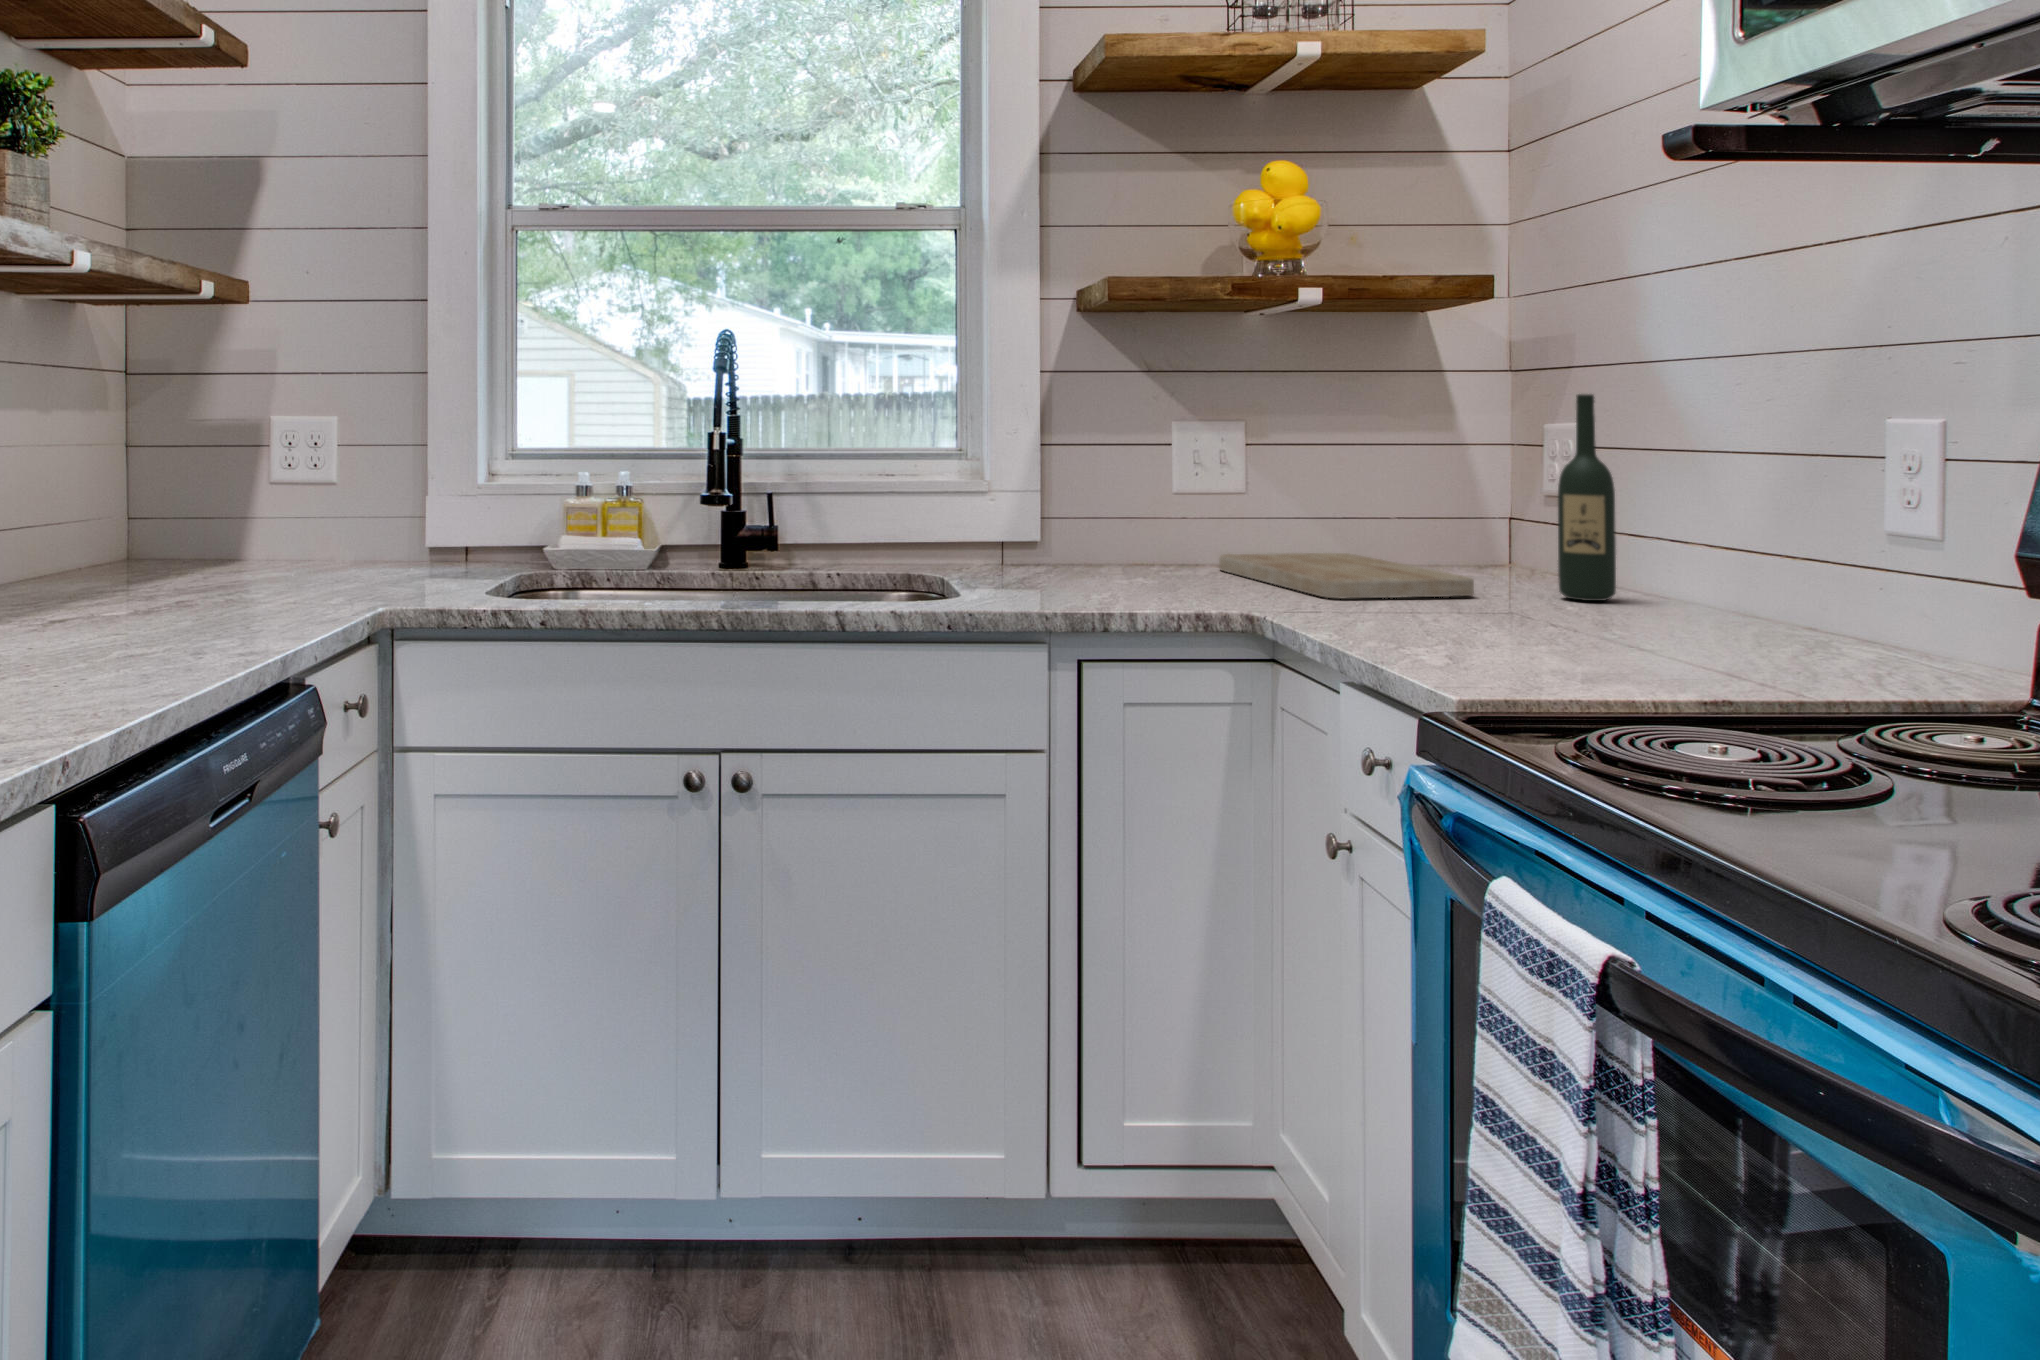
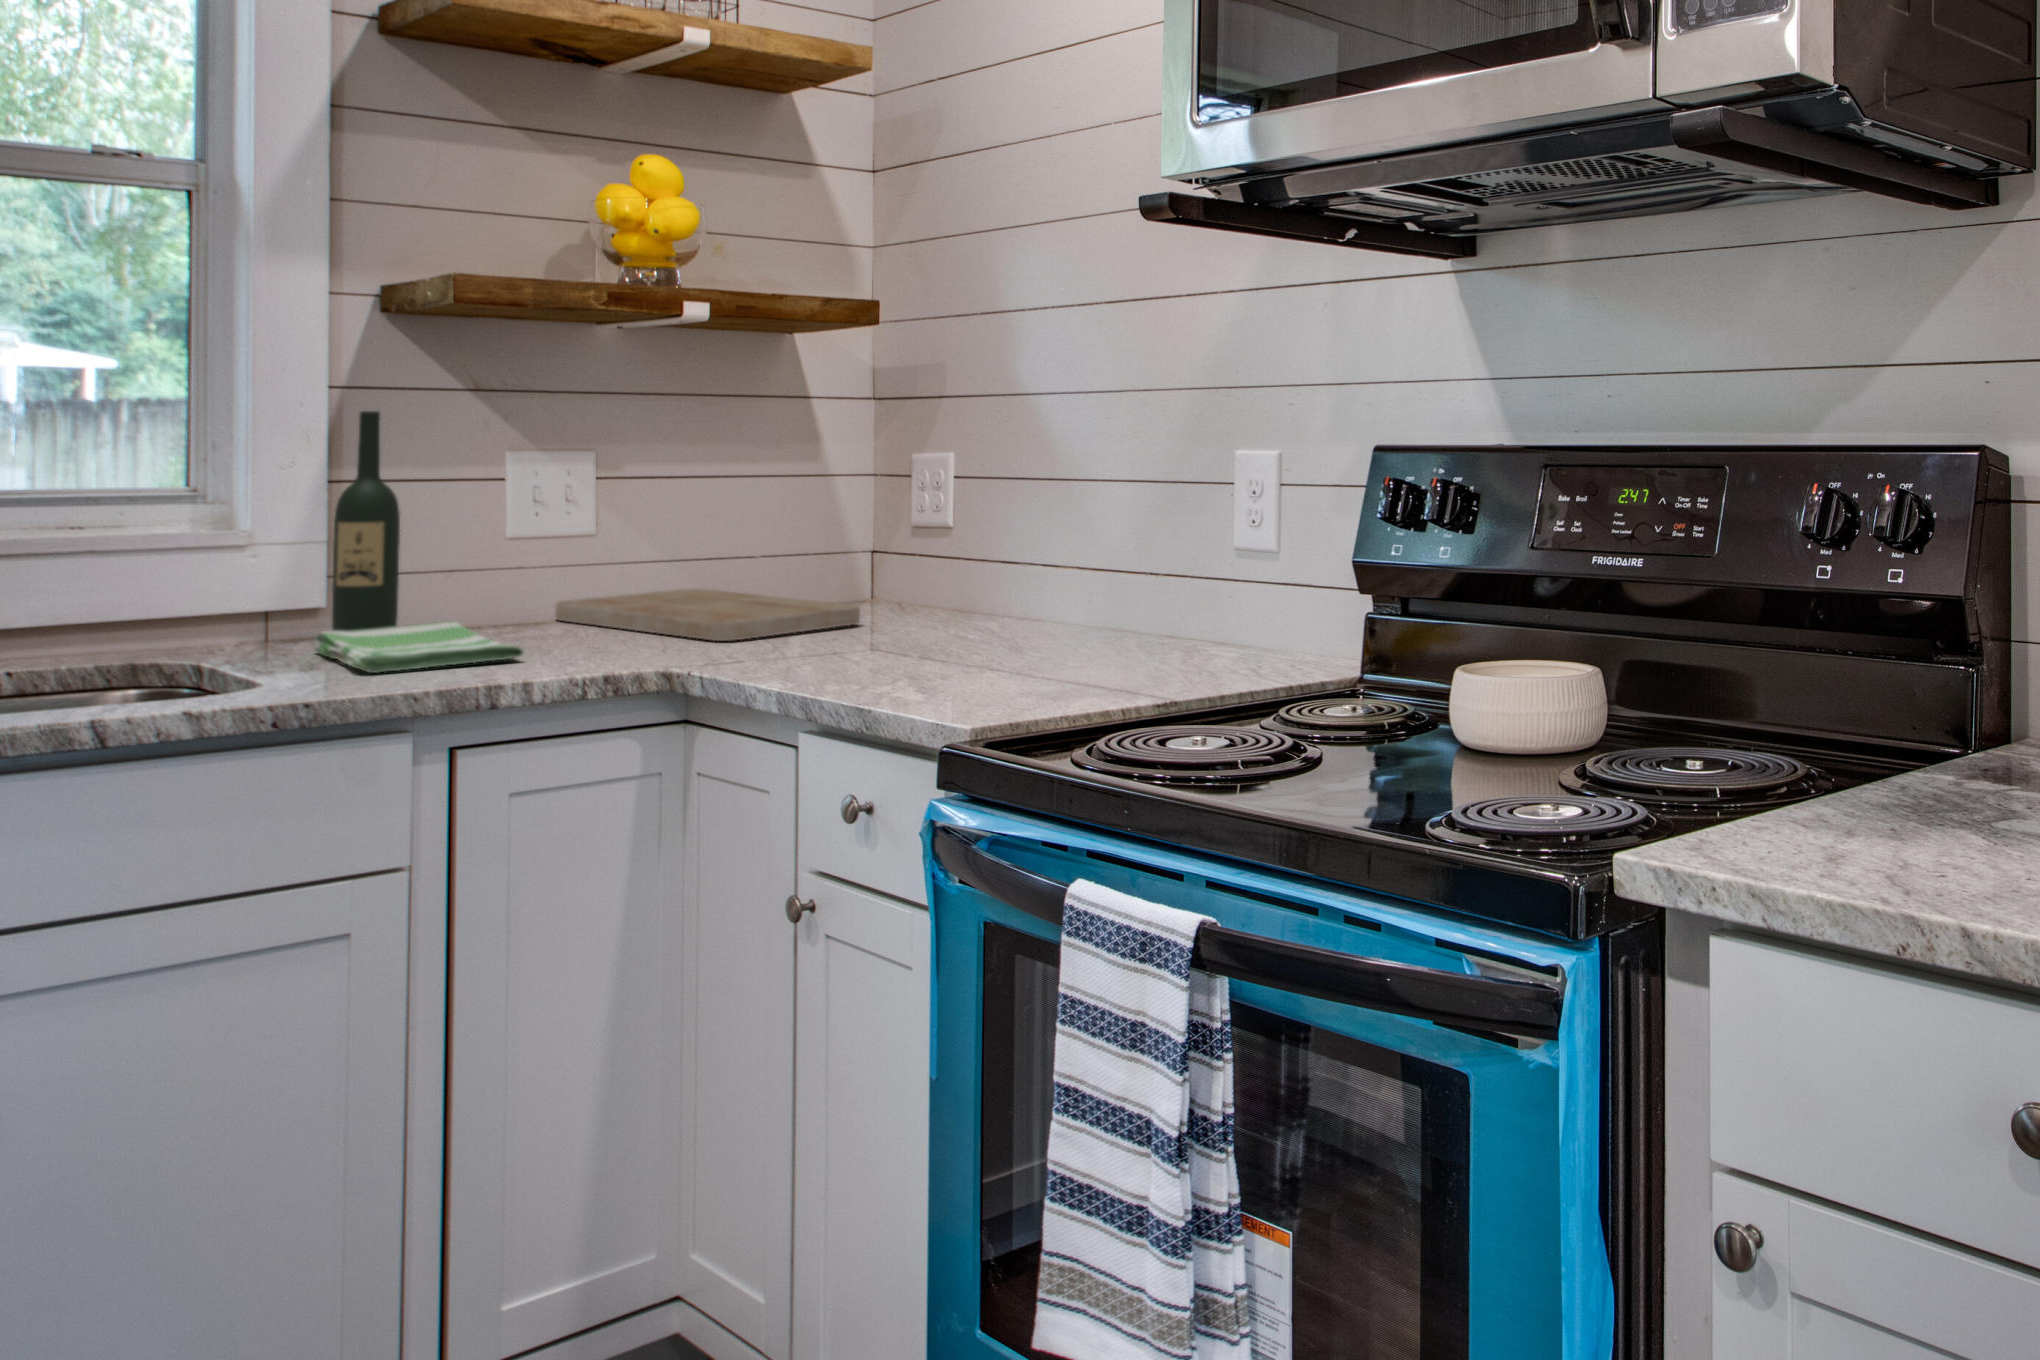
wine bottle: present [1558,394,1616,601] -> present [332,411,400,632]
dish towel: none [1024,561,1153,594] -> present [315,621,524,673]

